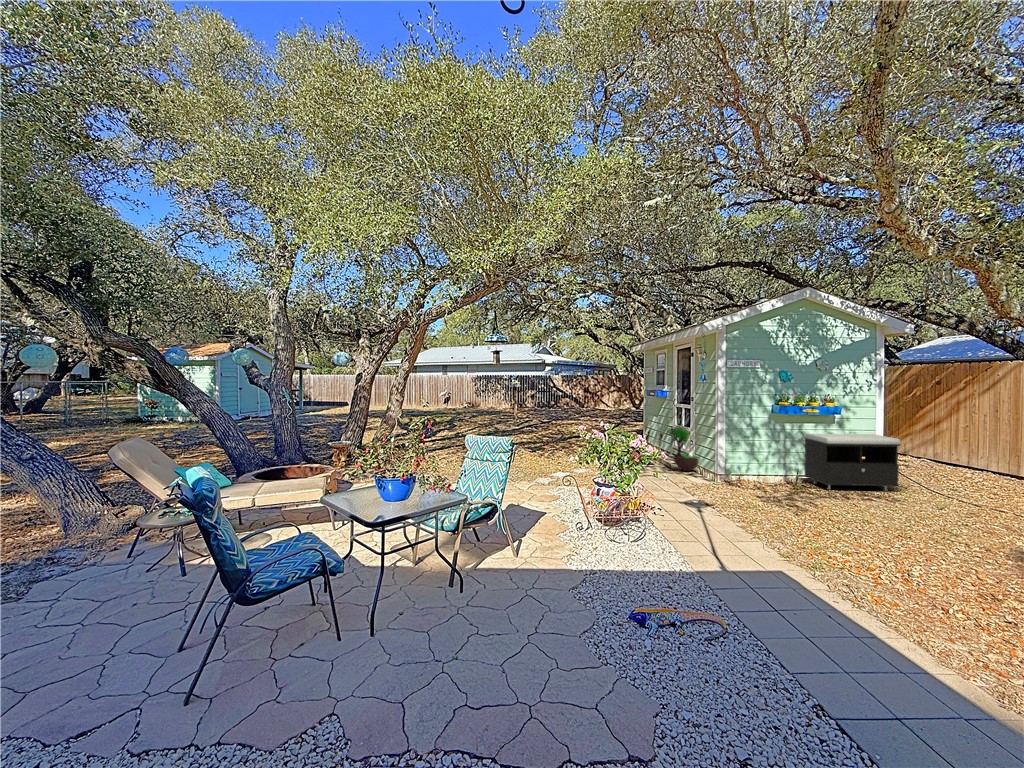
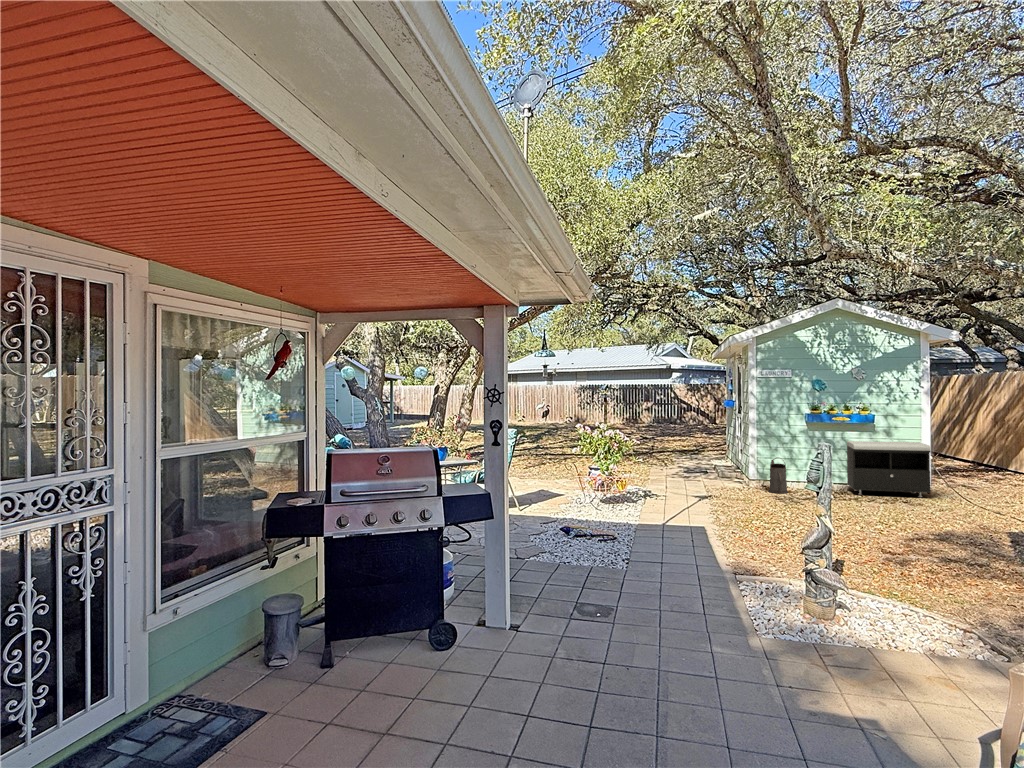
potted tree: present [667,424,698,471] -> none [717,429,749,479]
watering can: none [734,453,761,491] -> present [769,458,788,493]

